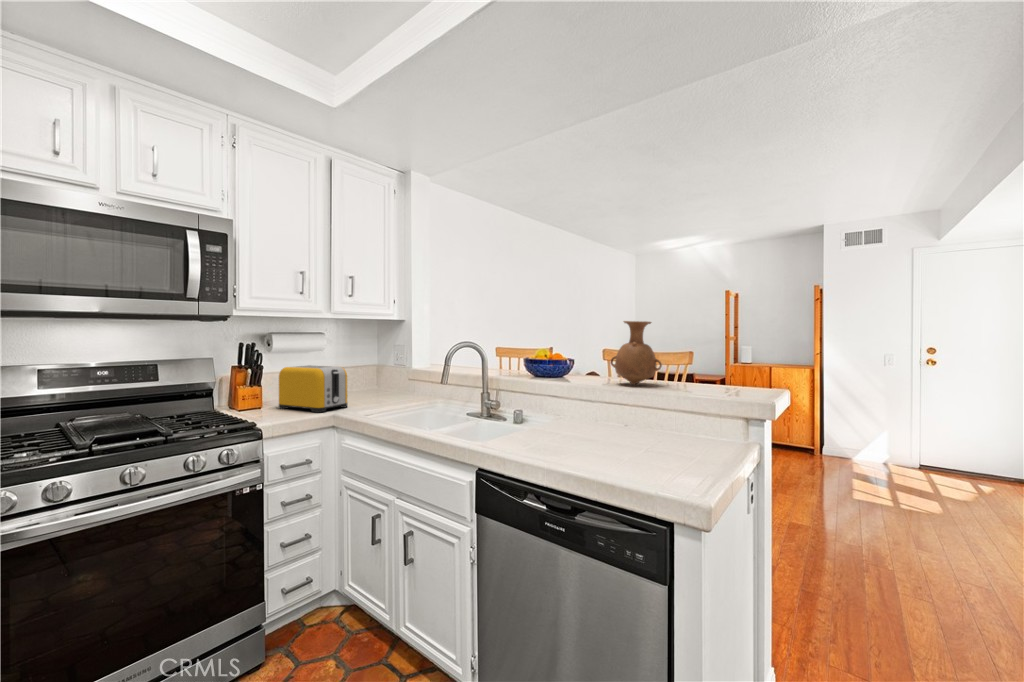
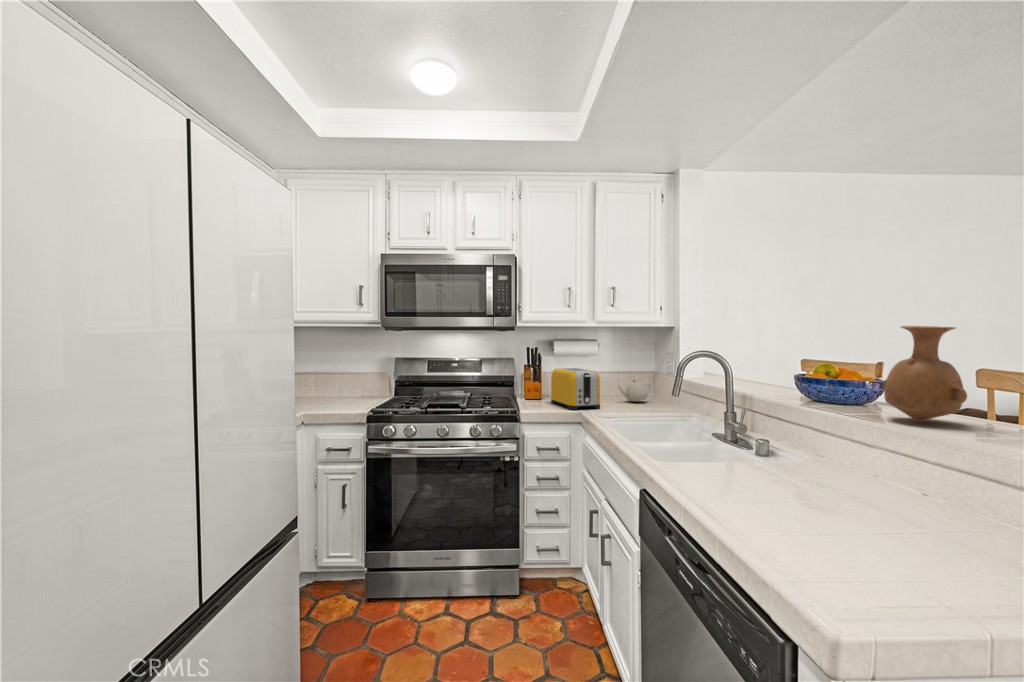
teapot: none [353,374,384,397] -> present [618,380,651,402]

